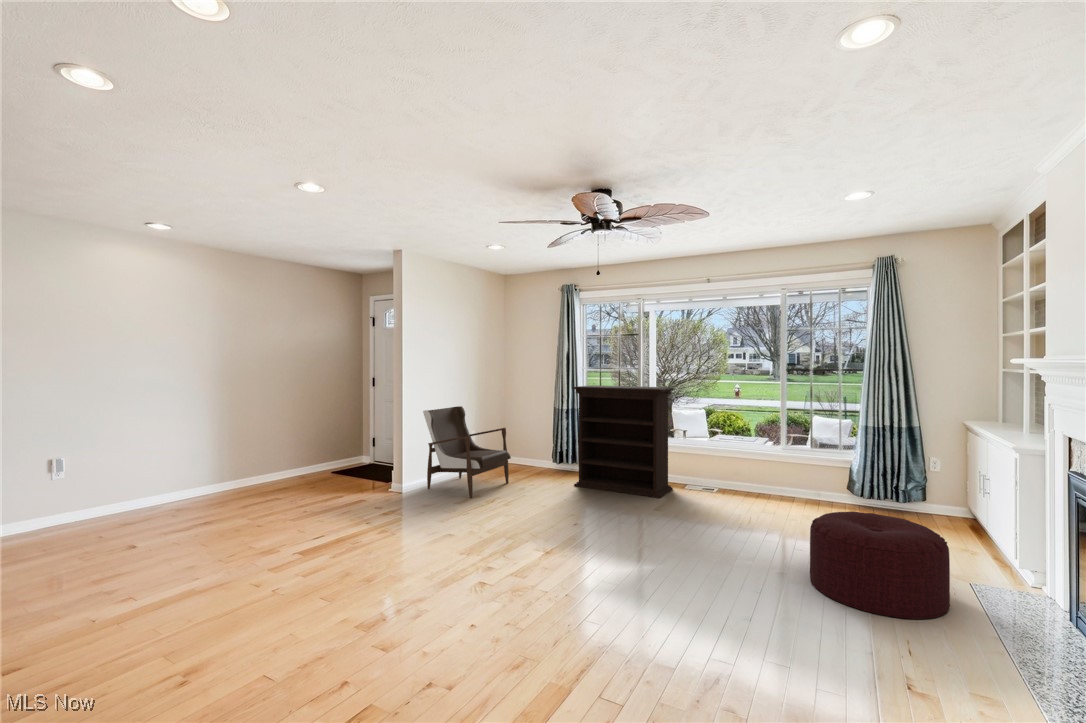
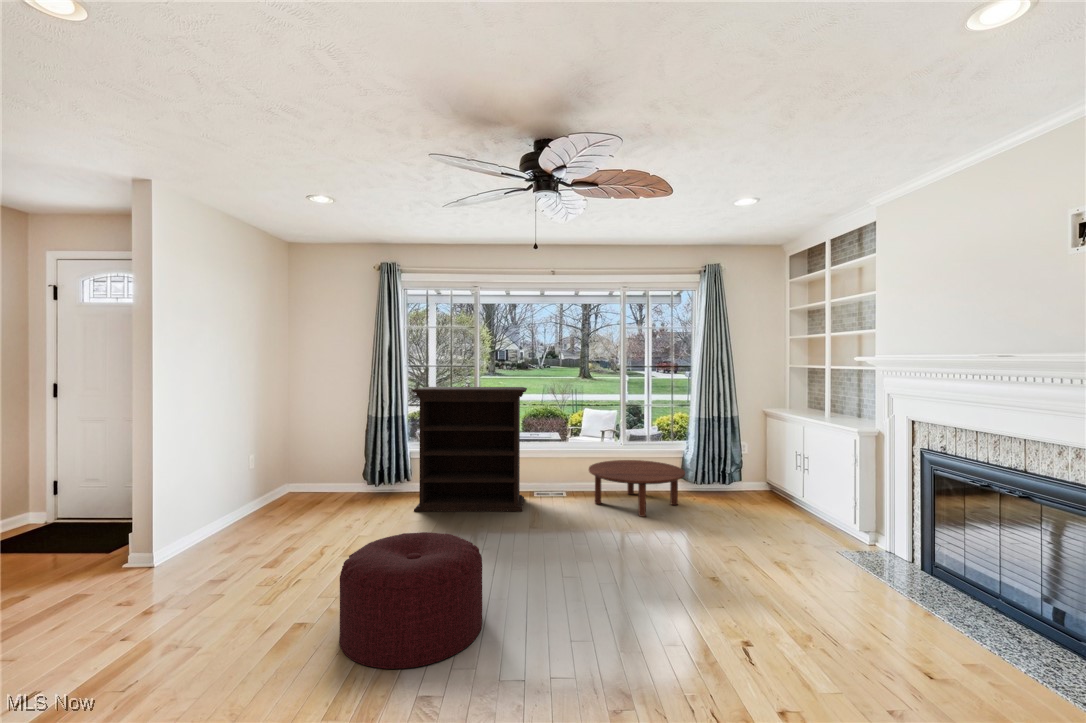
armchair: present [423,406,511,498] -> none [187,422,329,554]
coffee table: none [729,464,834,519] -> present [589,460,685,517]
ottoman: present [810,511,950,619] -> present [339,532,482,669]

